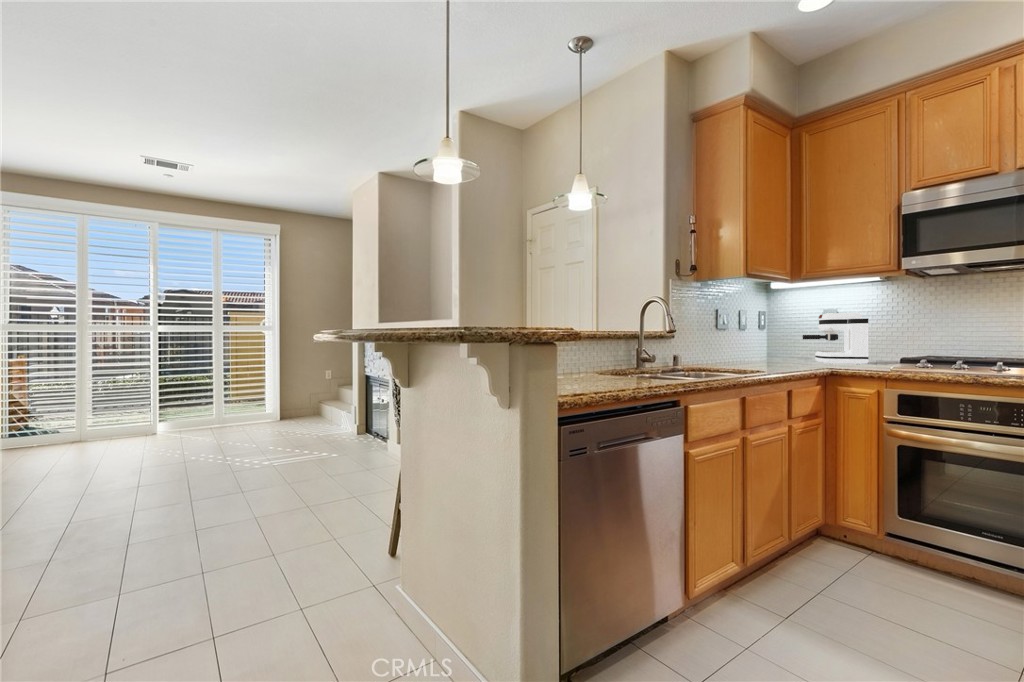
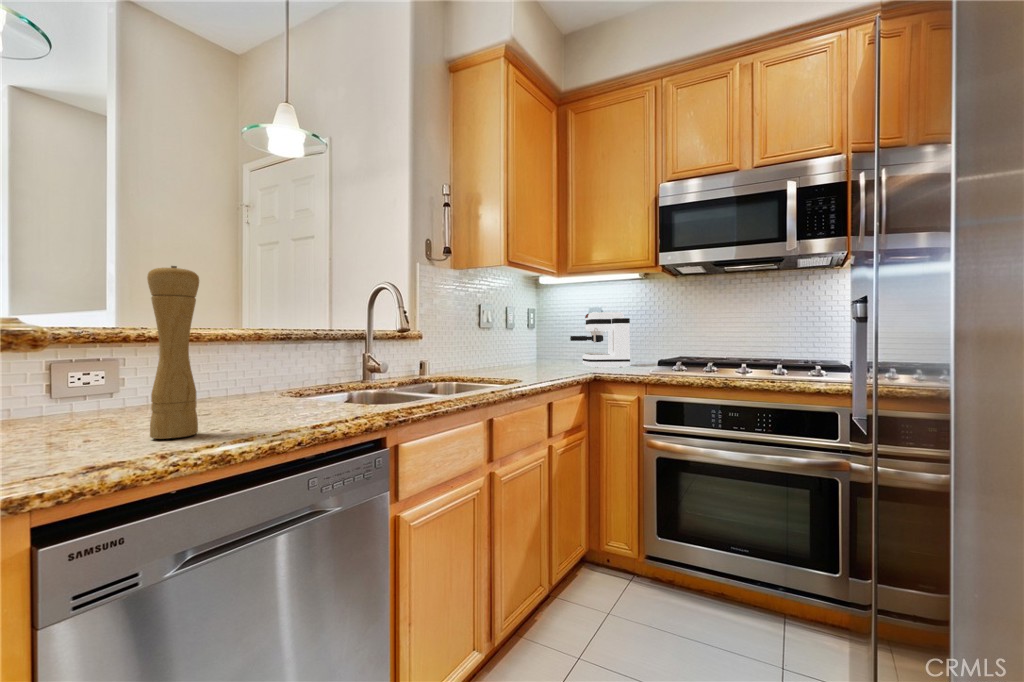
pepper mill: none [577,306,599,392] -> present [147,266,199,439]

